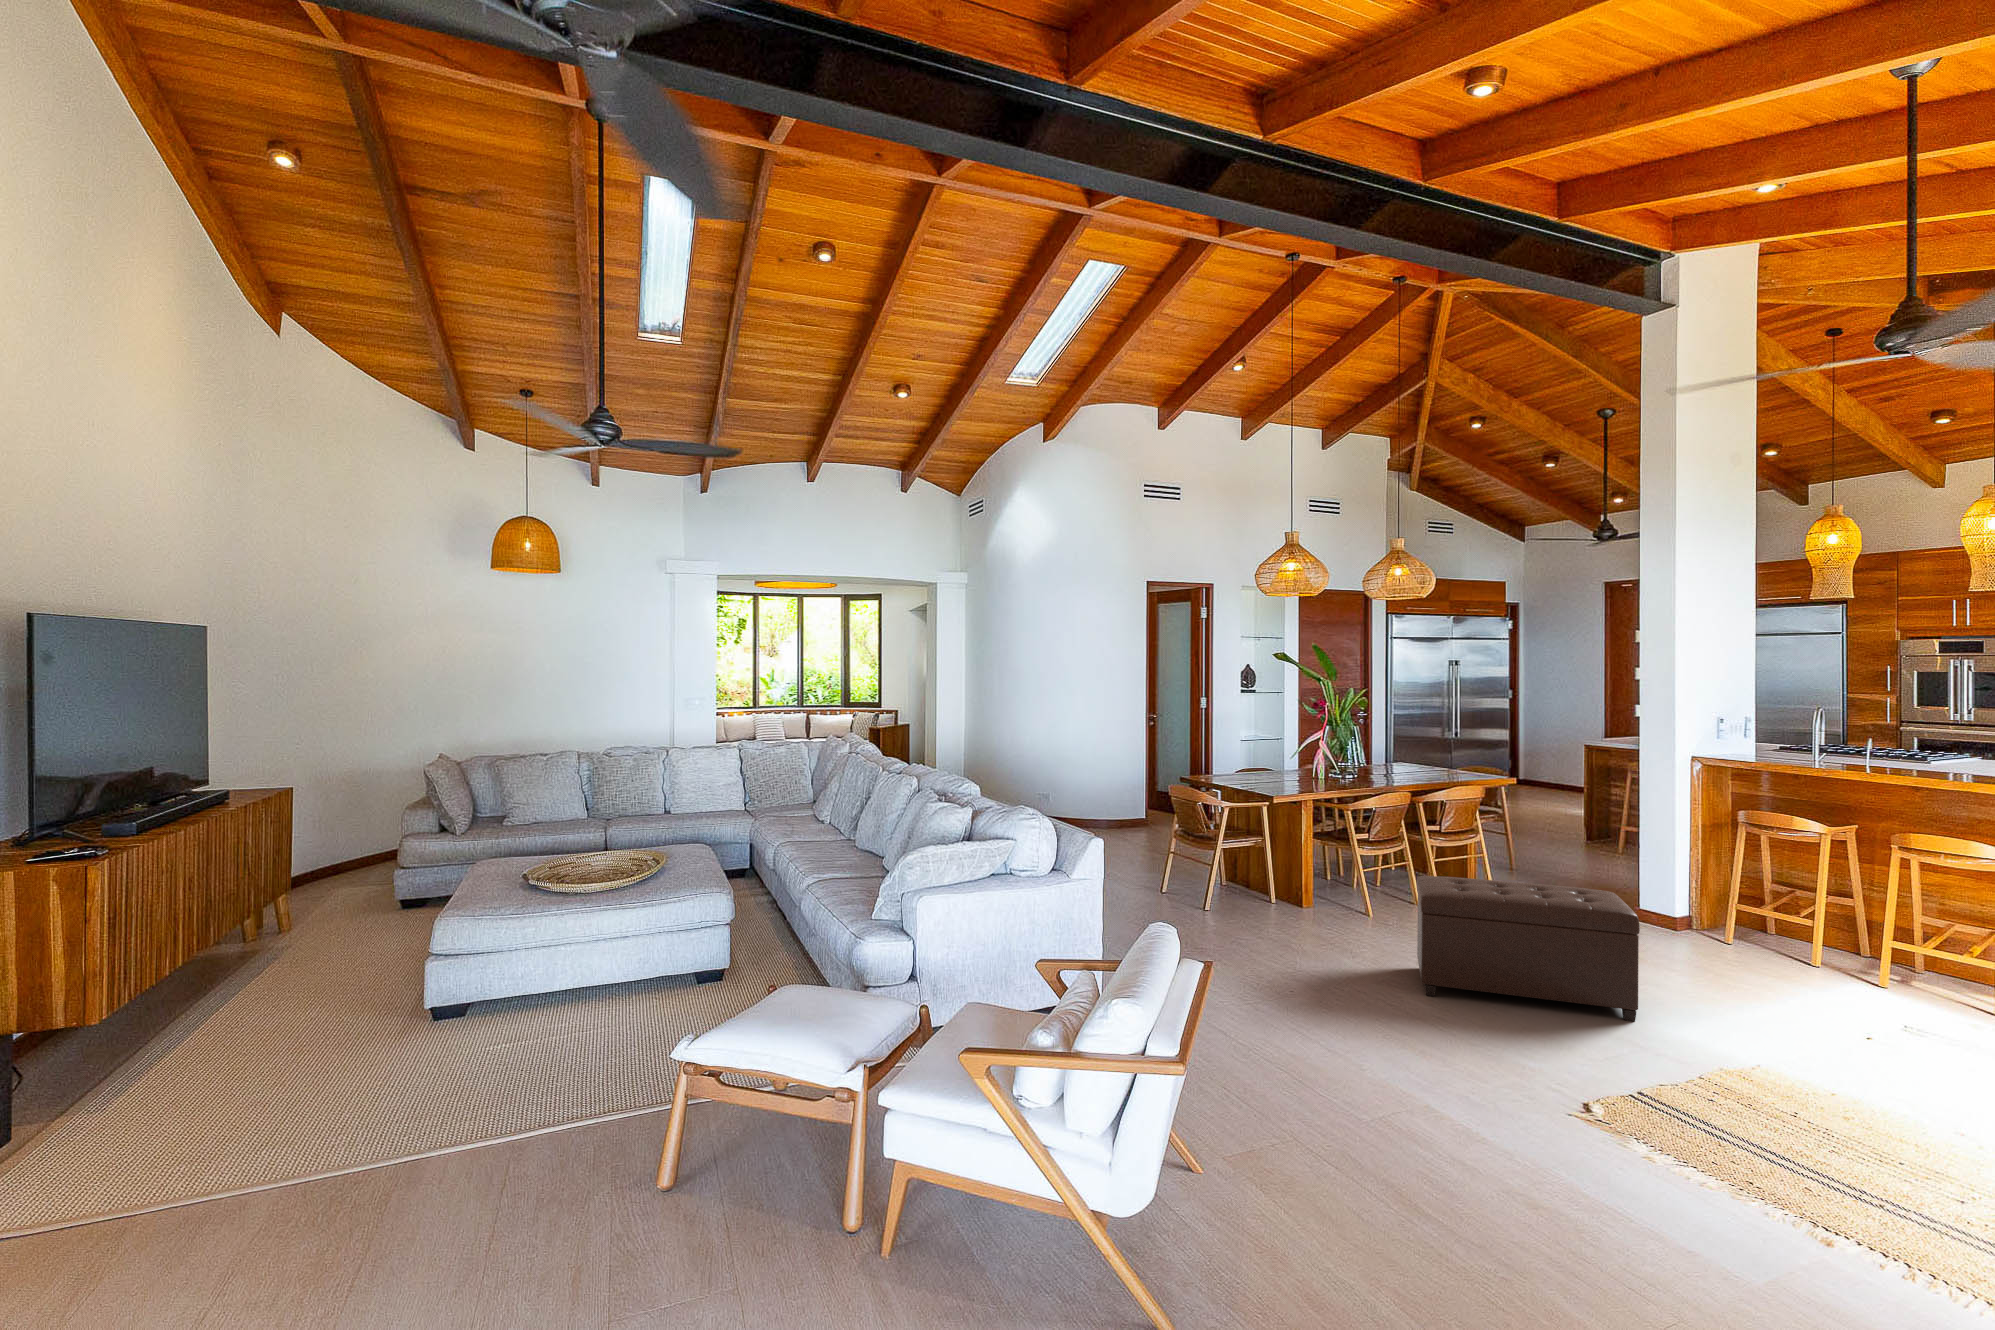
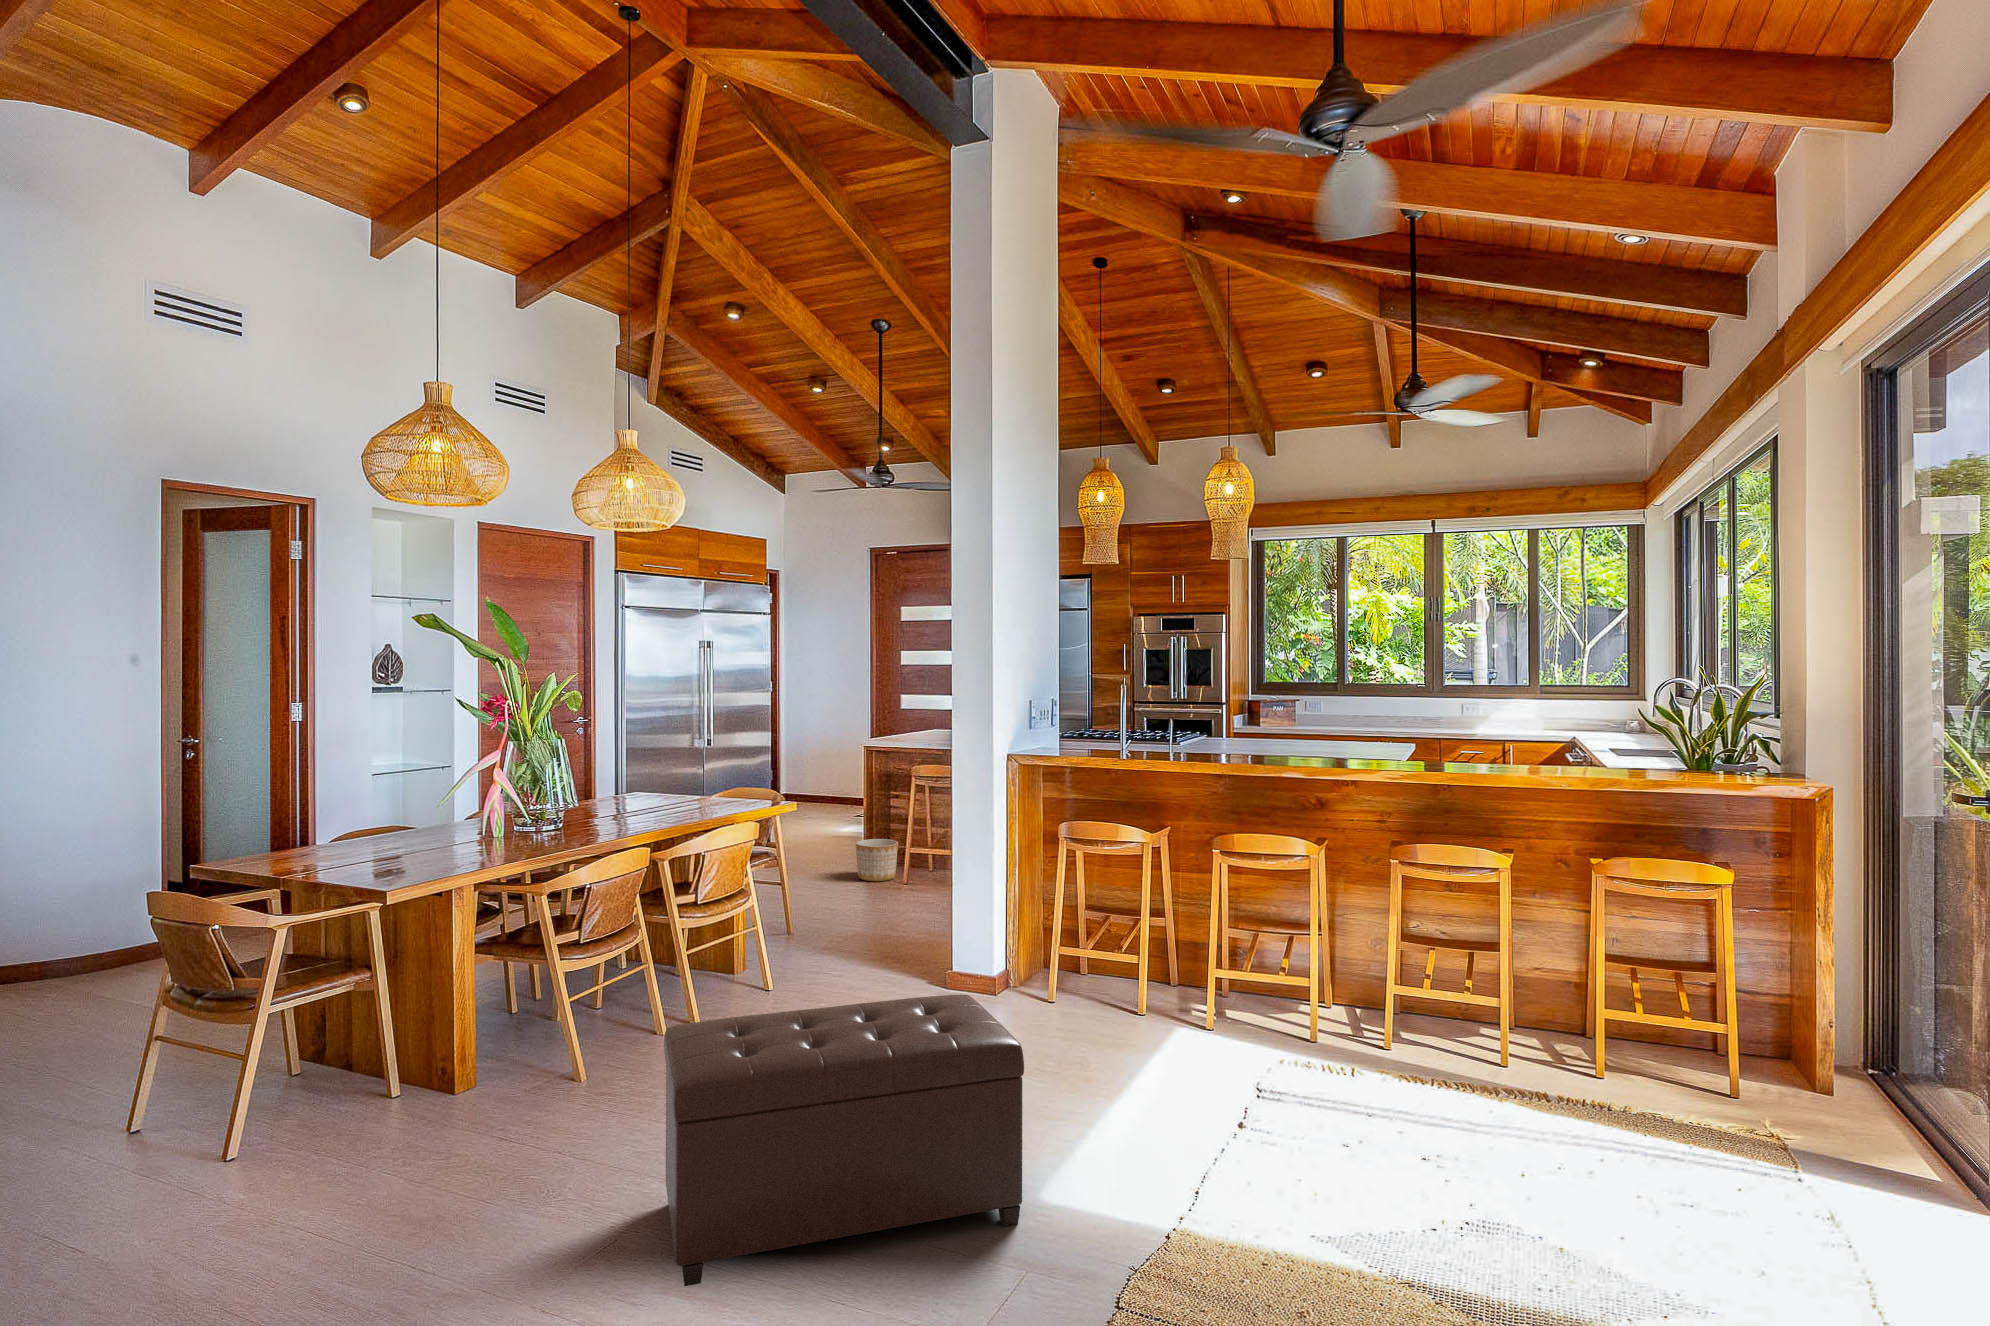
planter: none [1575,817,1614,849] -> present [856,839,898,881]

